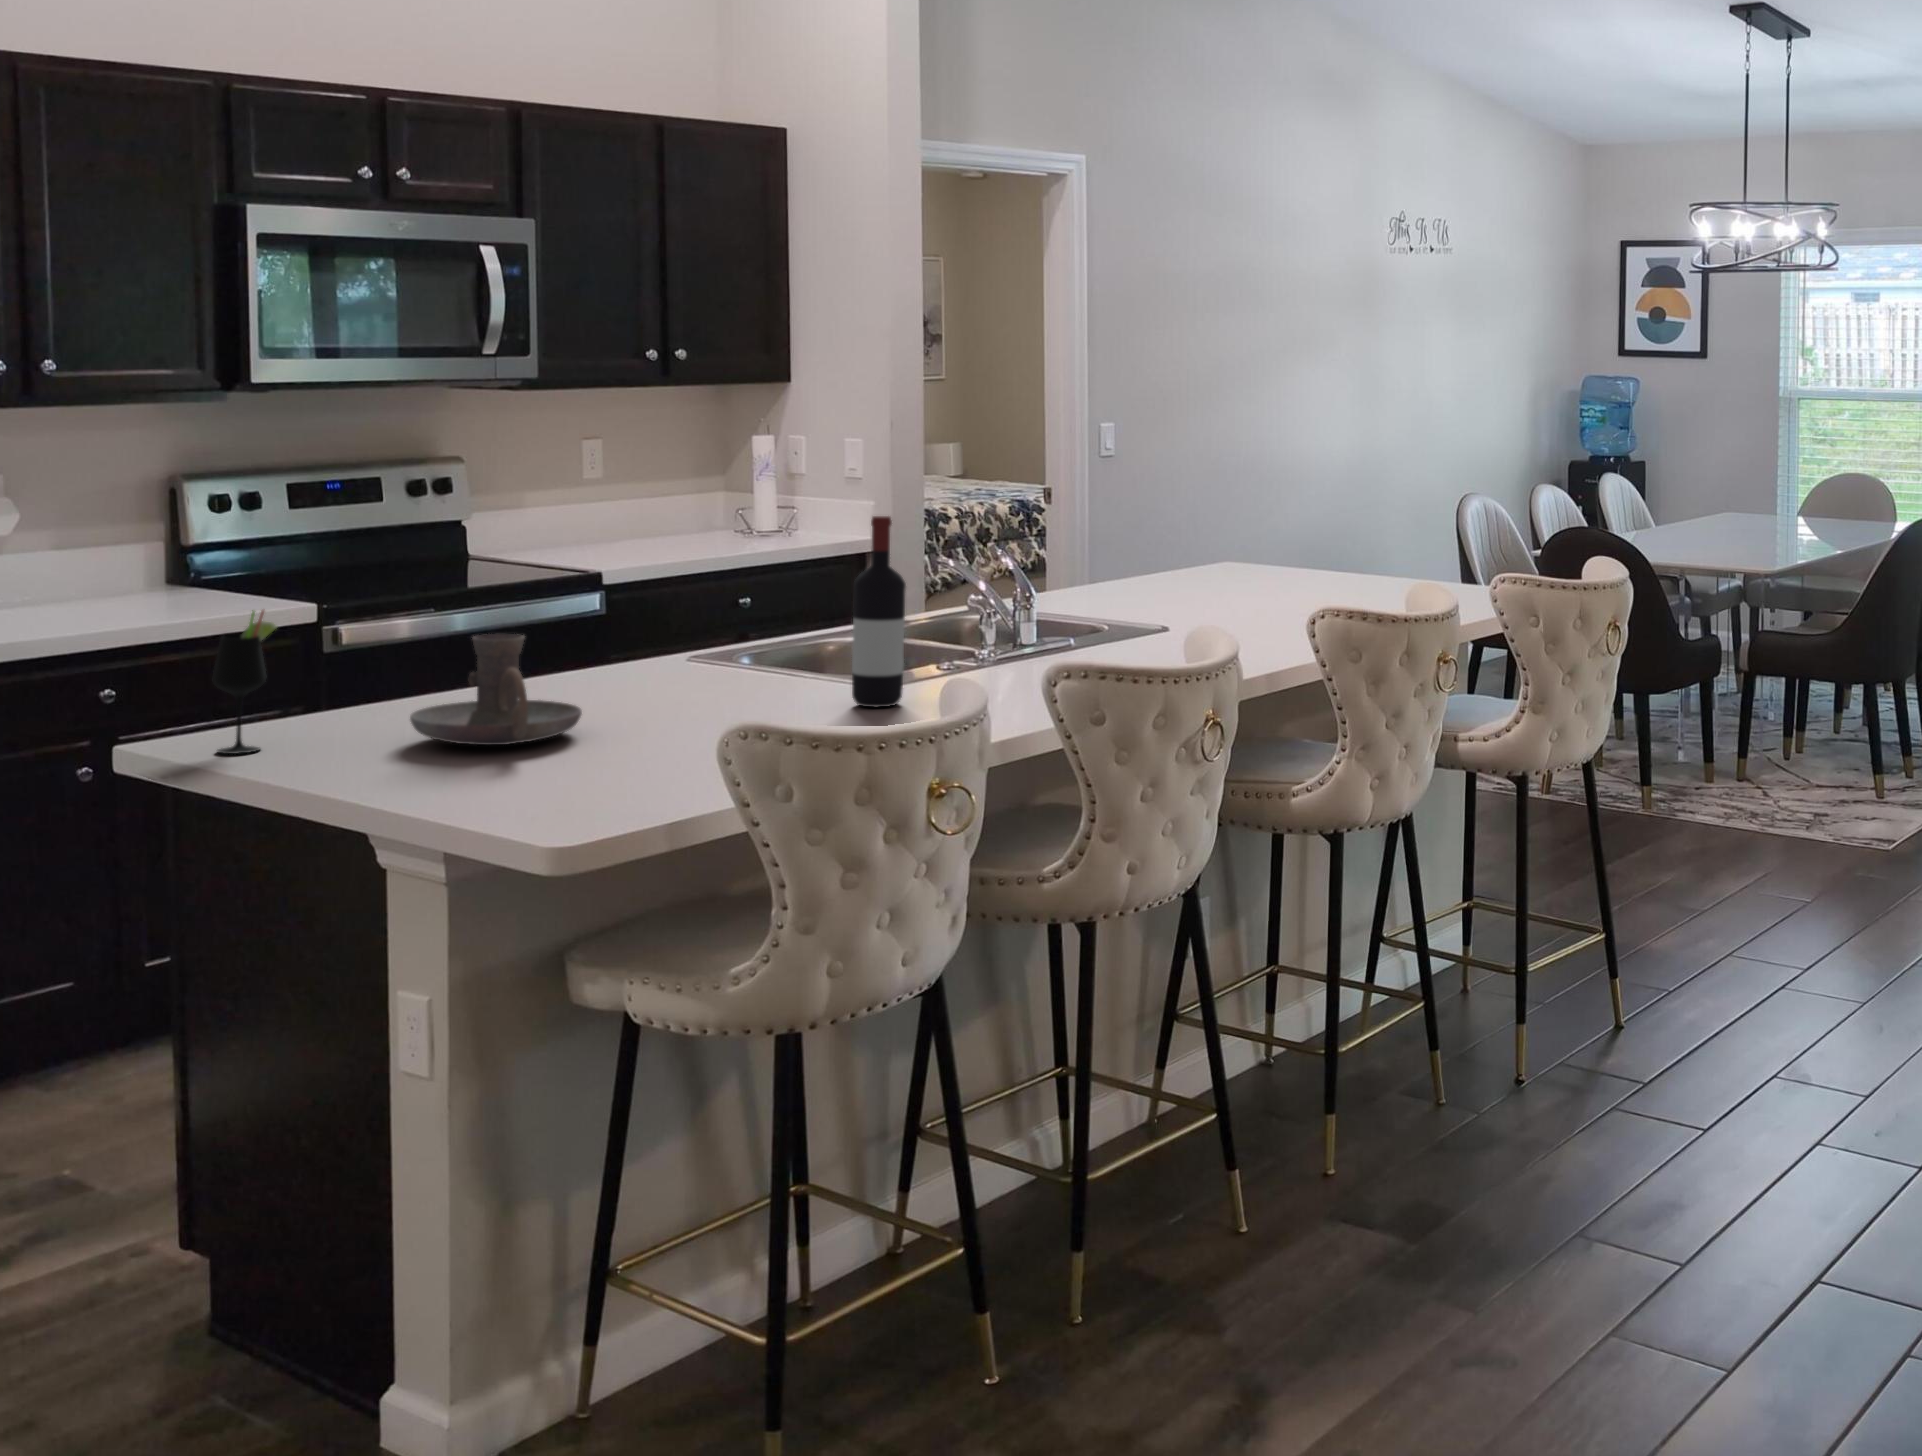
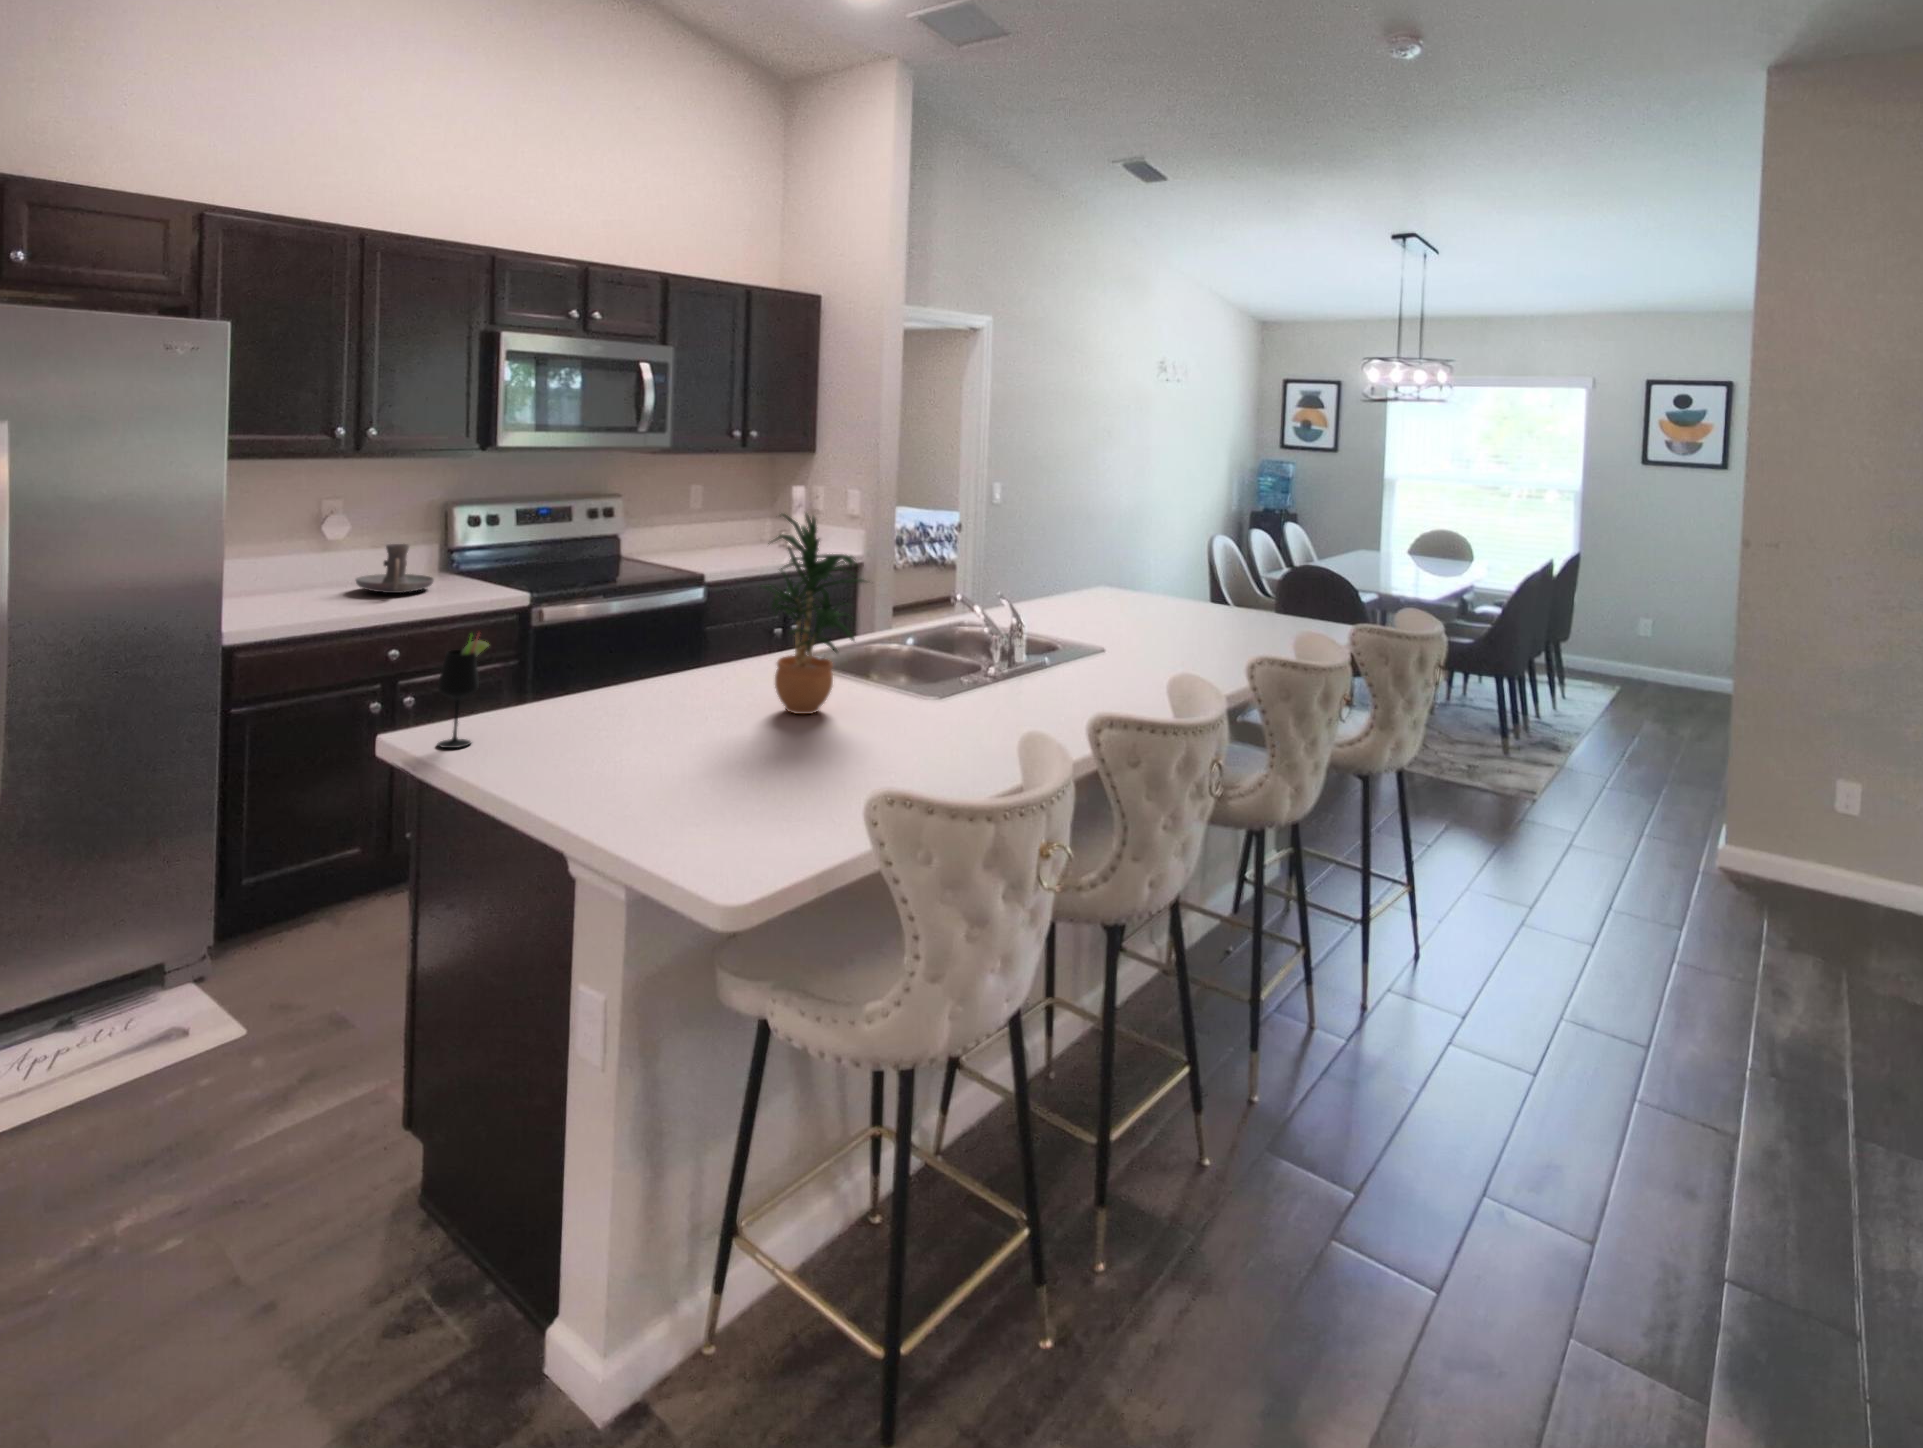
potted plant: none [634,451,793,709] -> present [759,514,865,714]
wine bottle: present [852,516,906,707] -> none [915,567,959,720]
candle holder: present [410,634,582,745] -> present [356,544,434,593]

